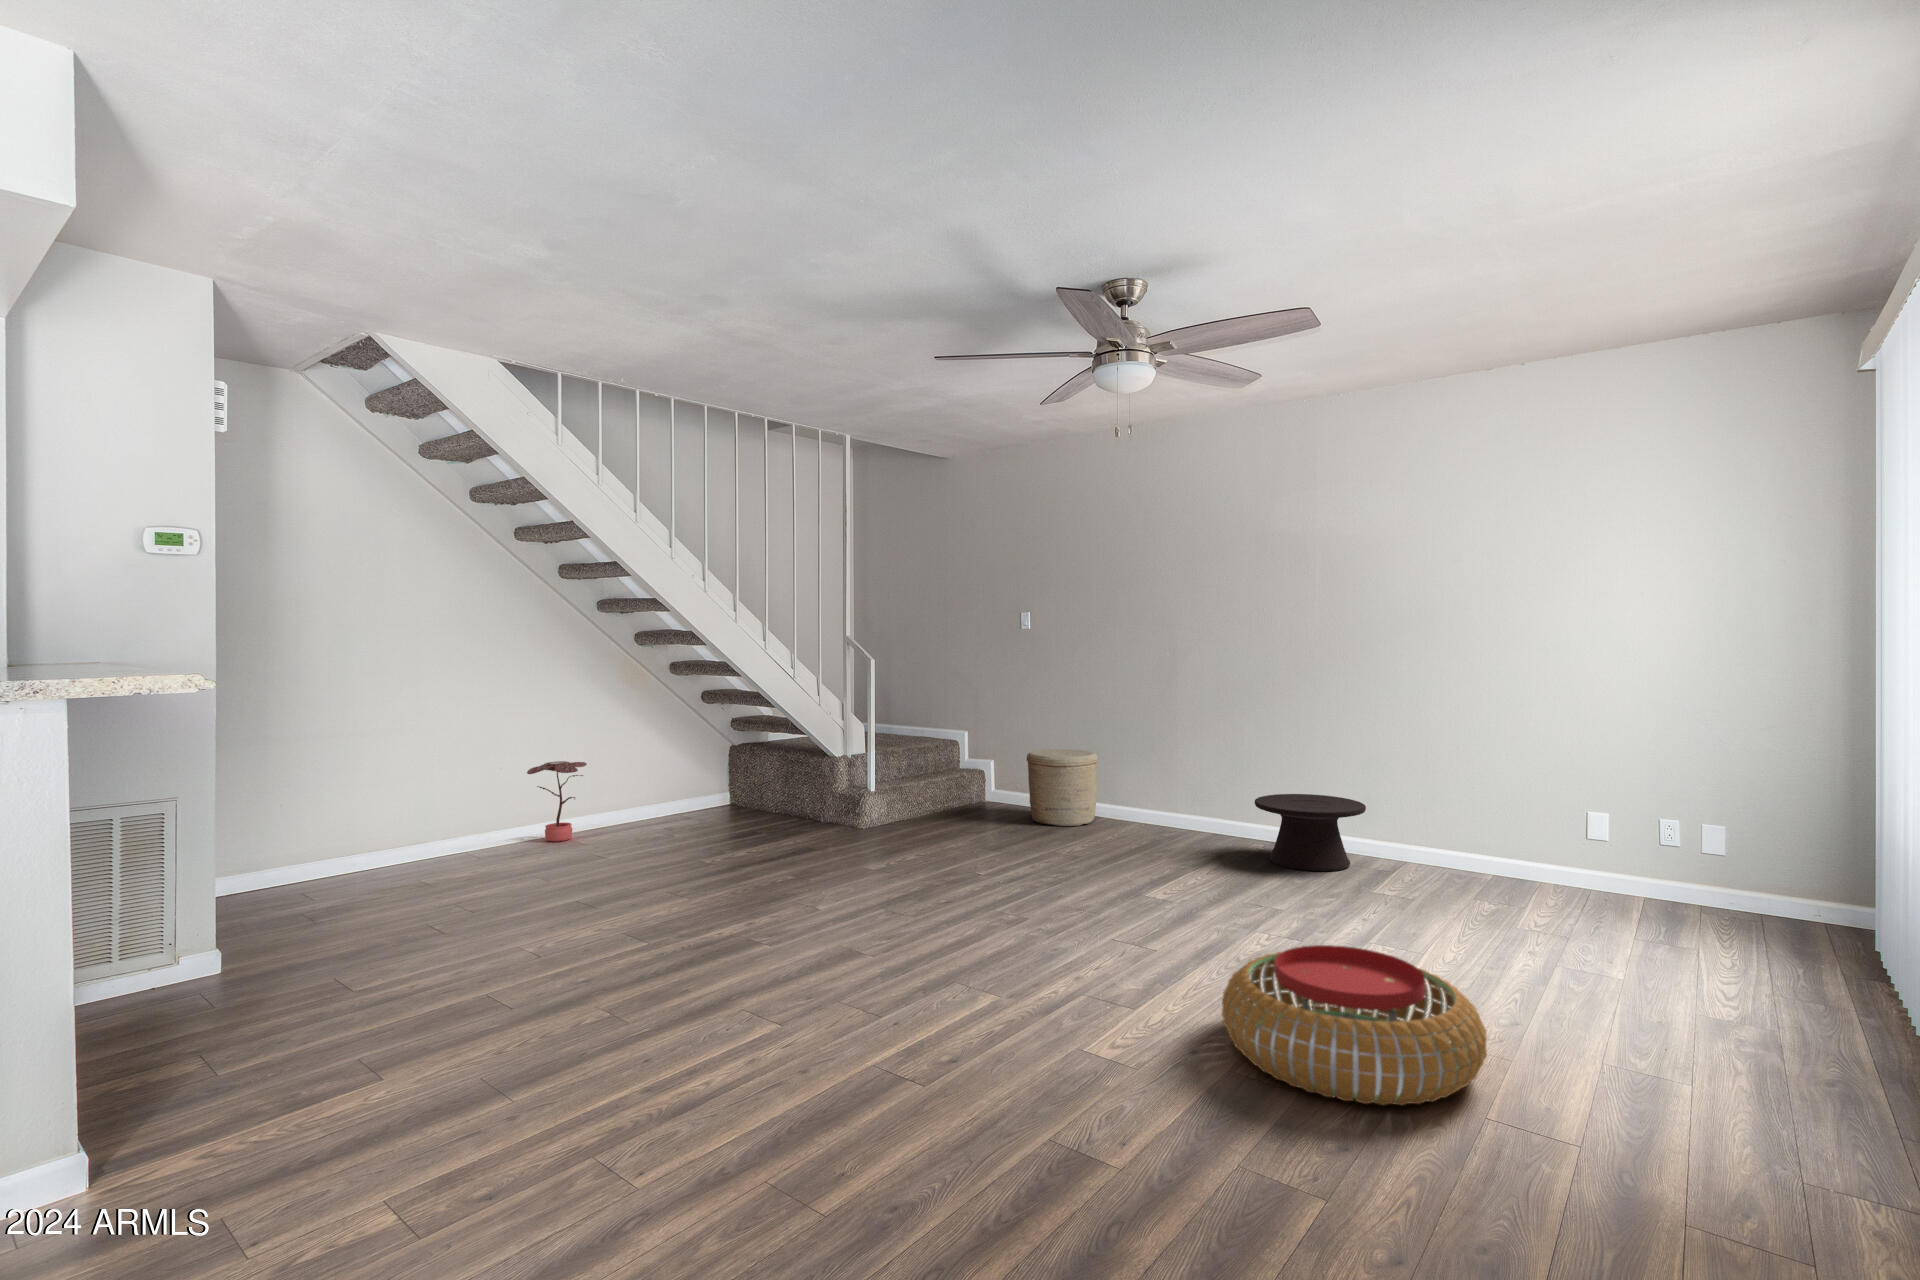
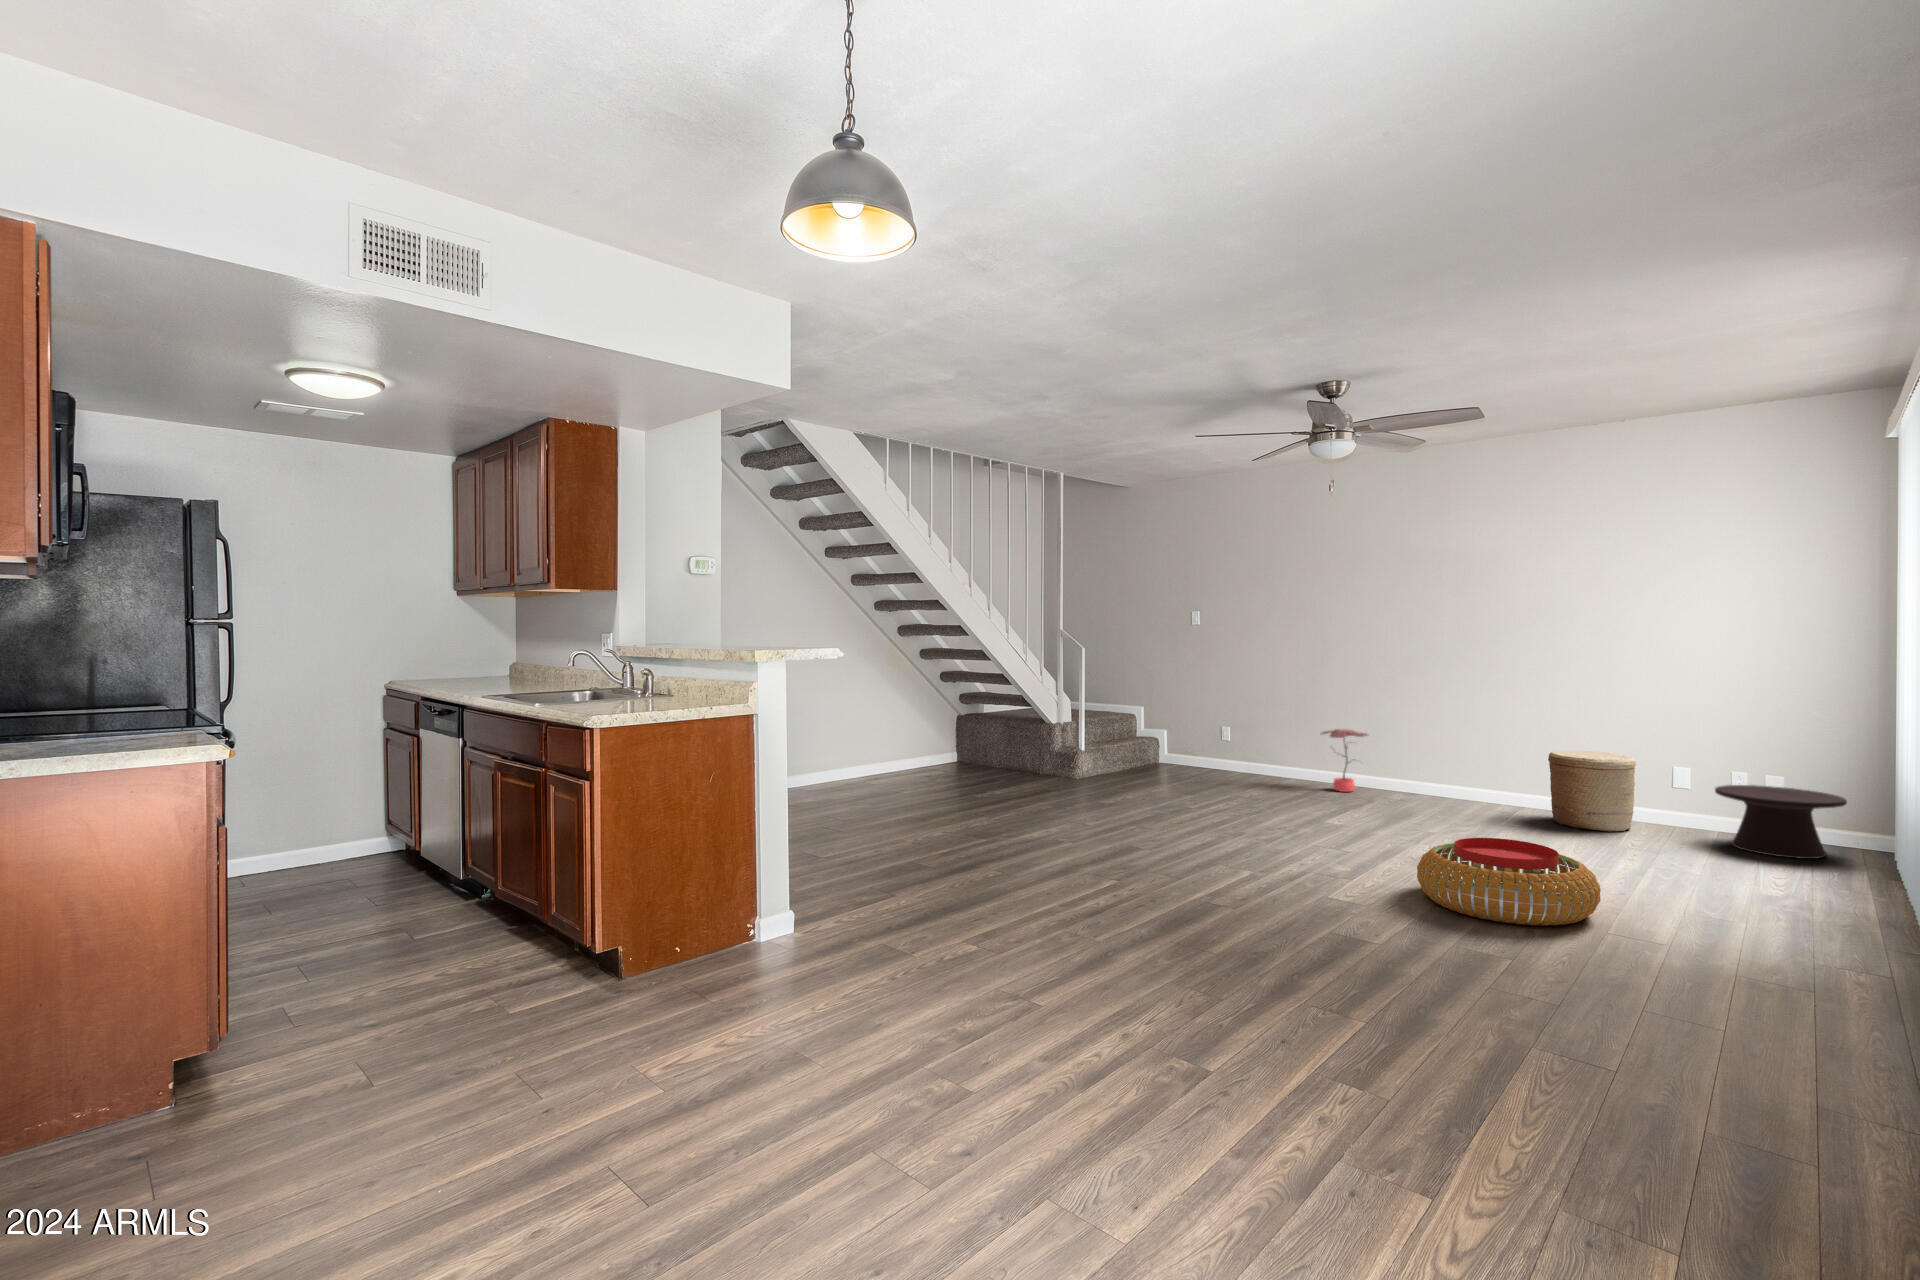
woven basket: present [1027,749,1098,826] -> present [1548,751,1636,831]
potted plant: present [527,761,587,842] -> present [1322,729,1368,792]
side table: present [1255,794,1366,871] -> present [1715,785,1847,859]

